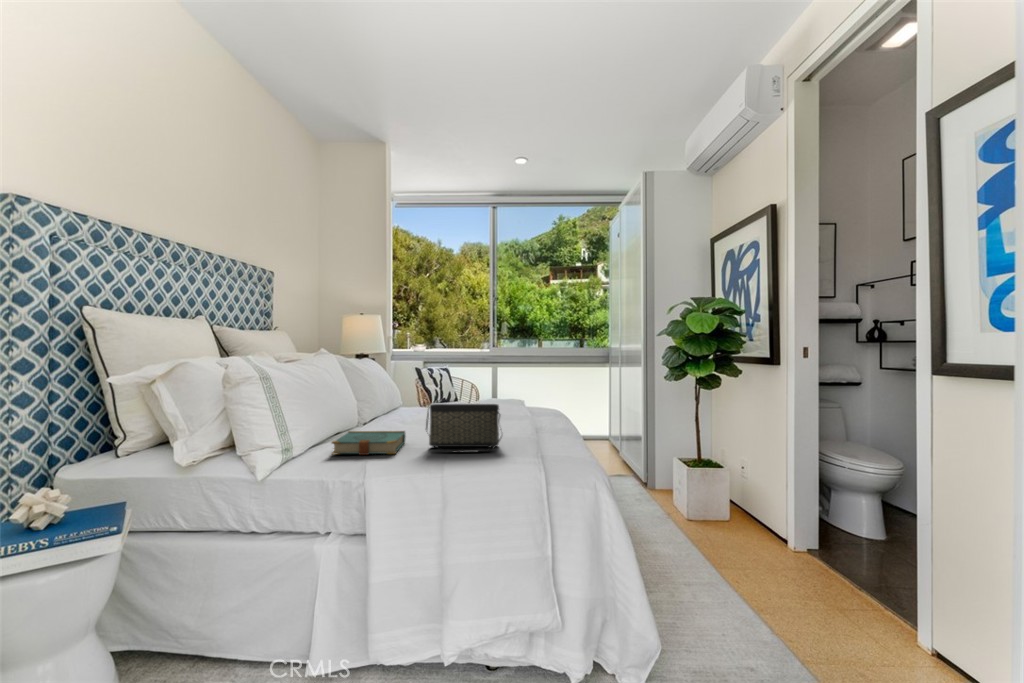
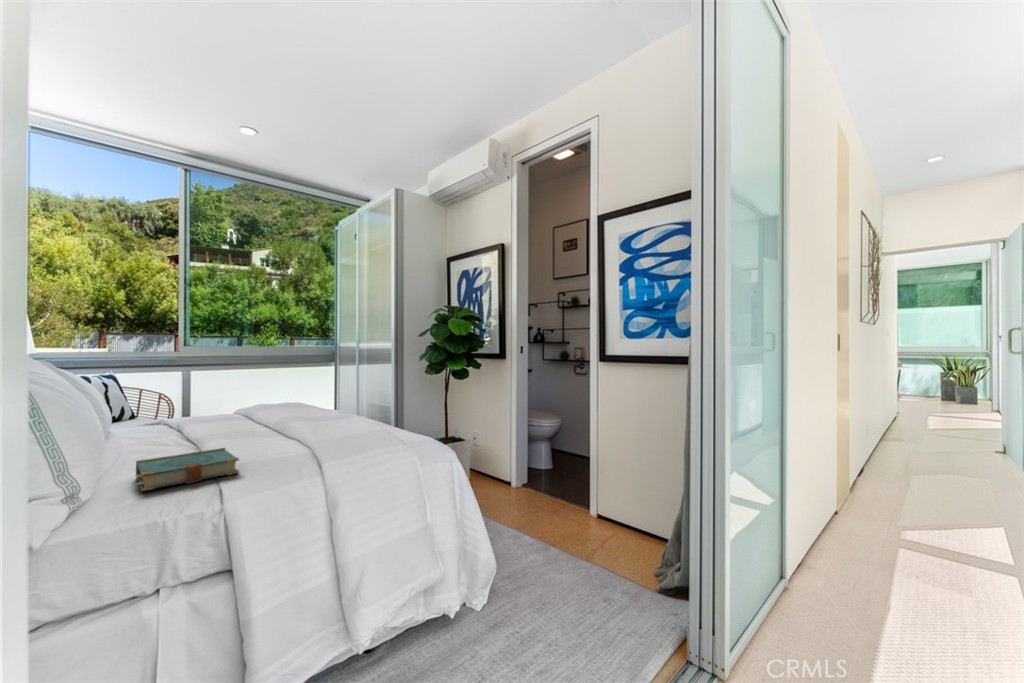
handbag: present [426,404,500,453] -> none [267,405,358,458]

